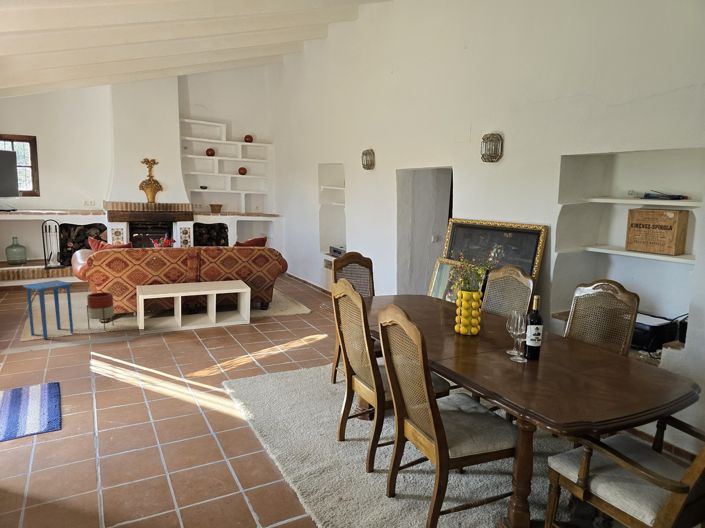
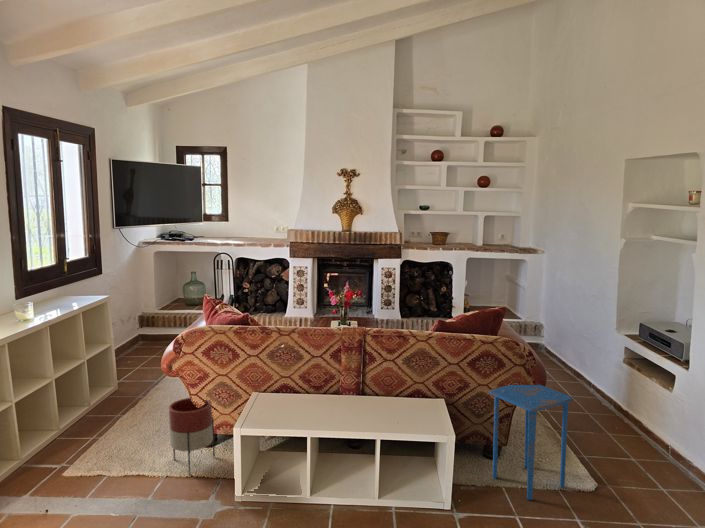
side table: present [23,280,73,339] -> present [489,384,574,500]

